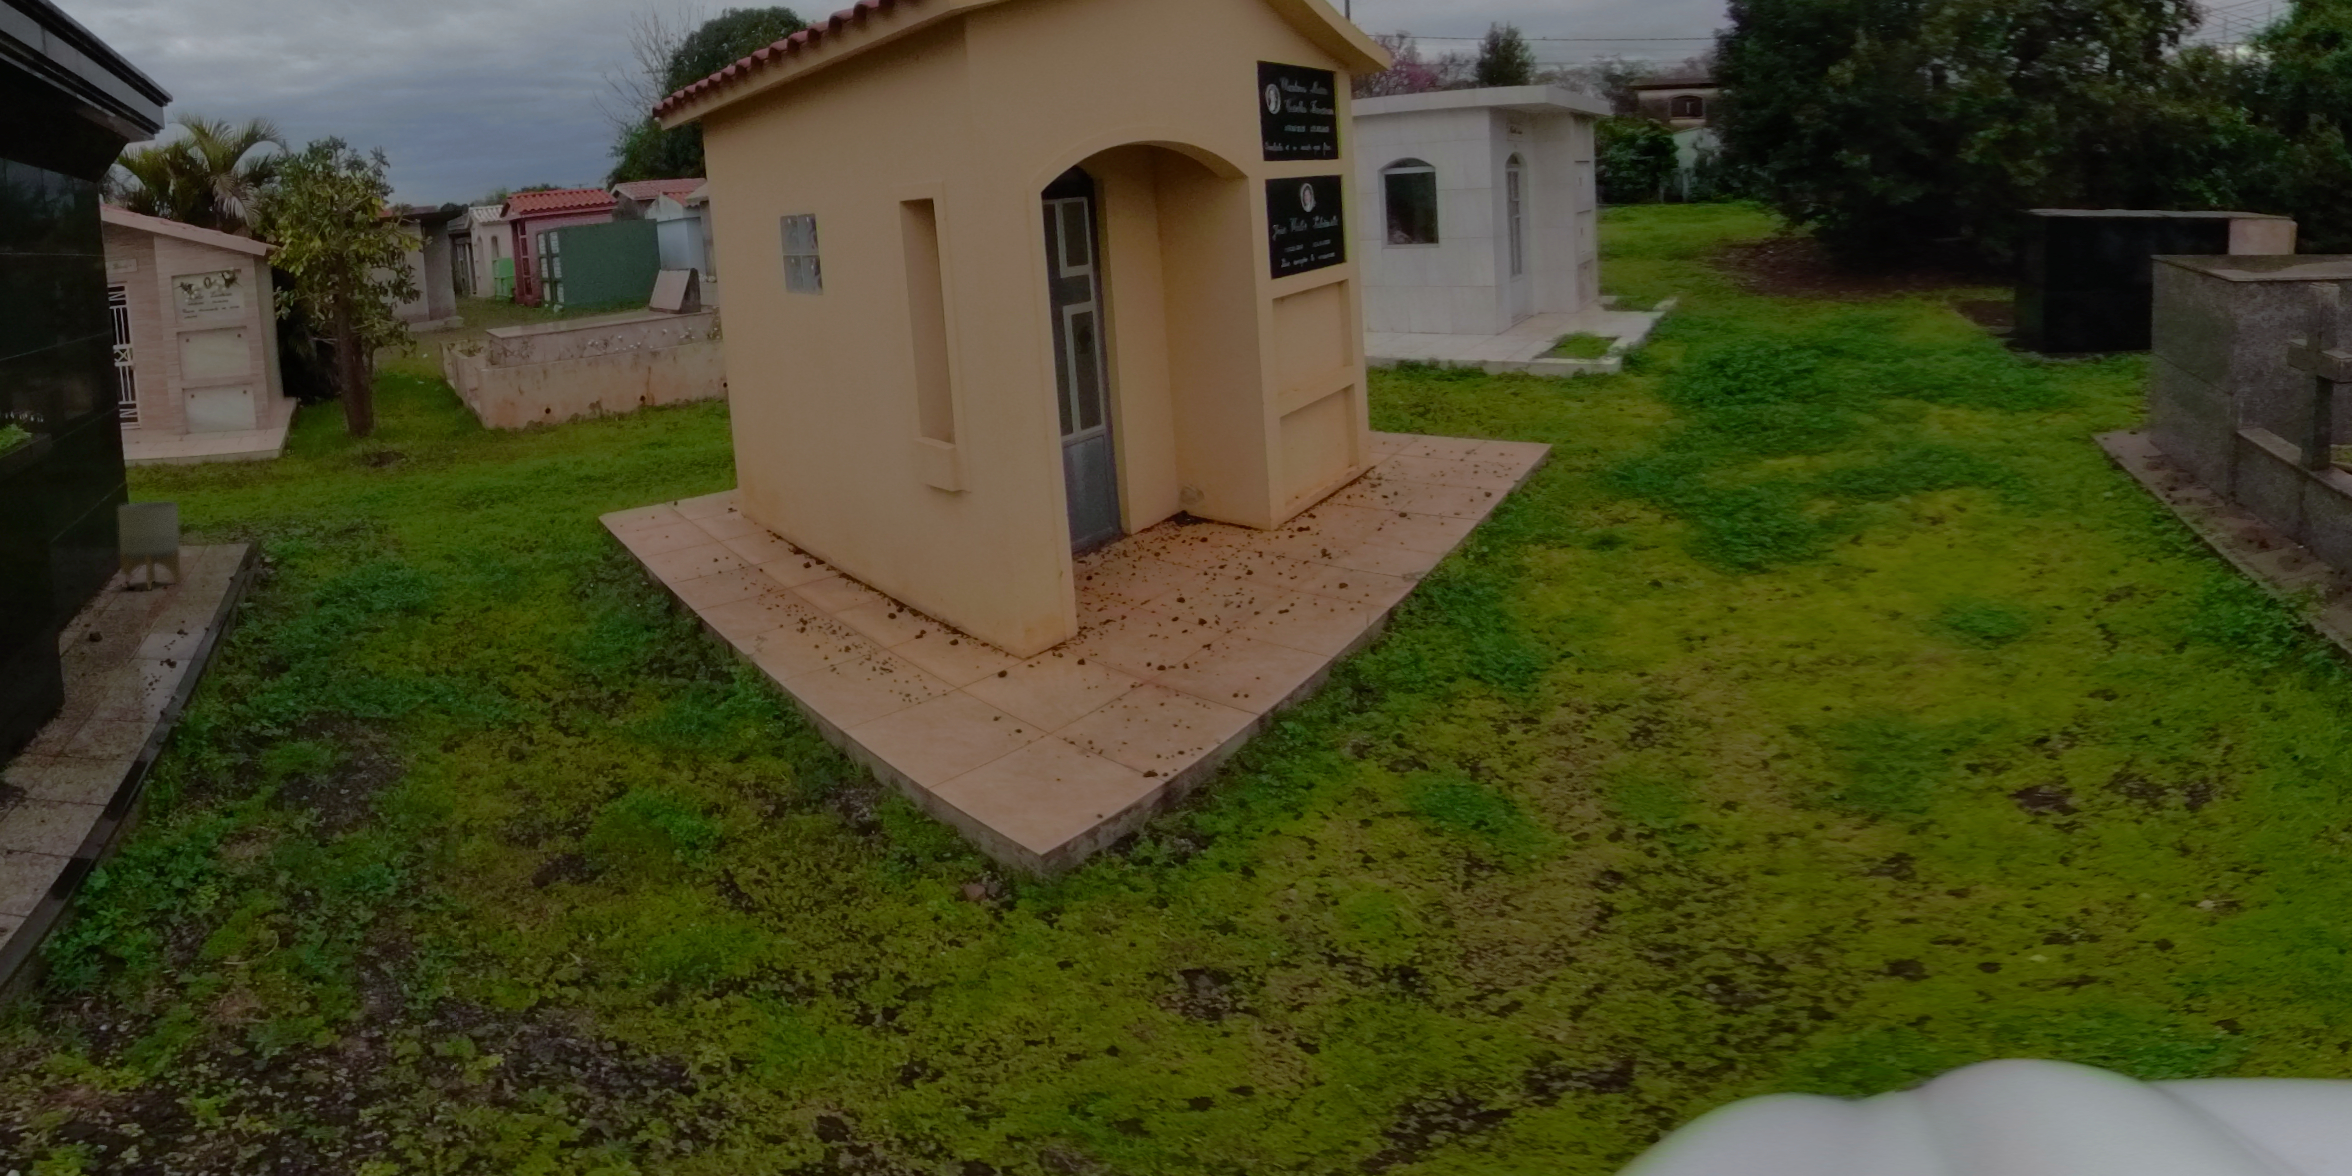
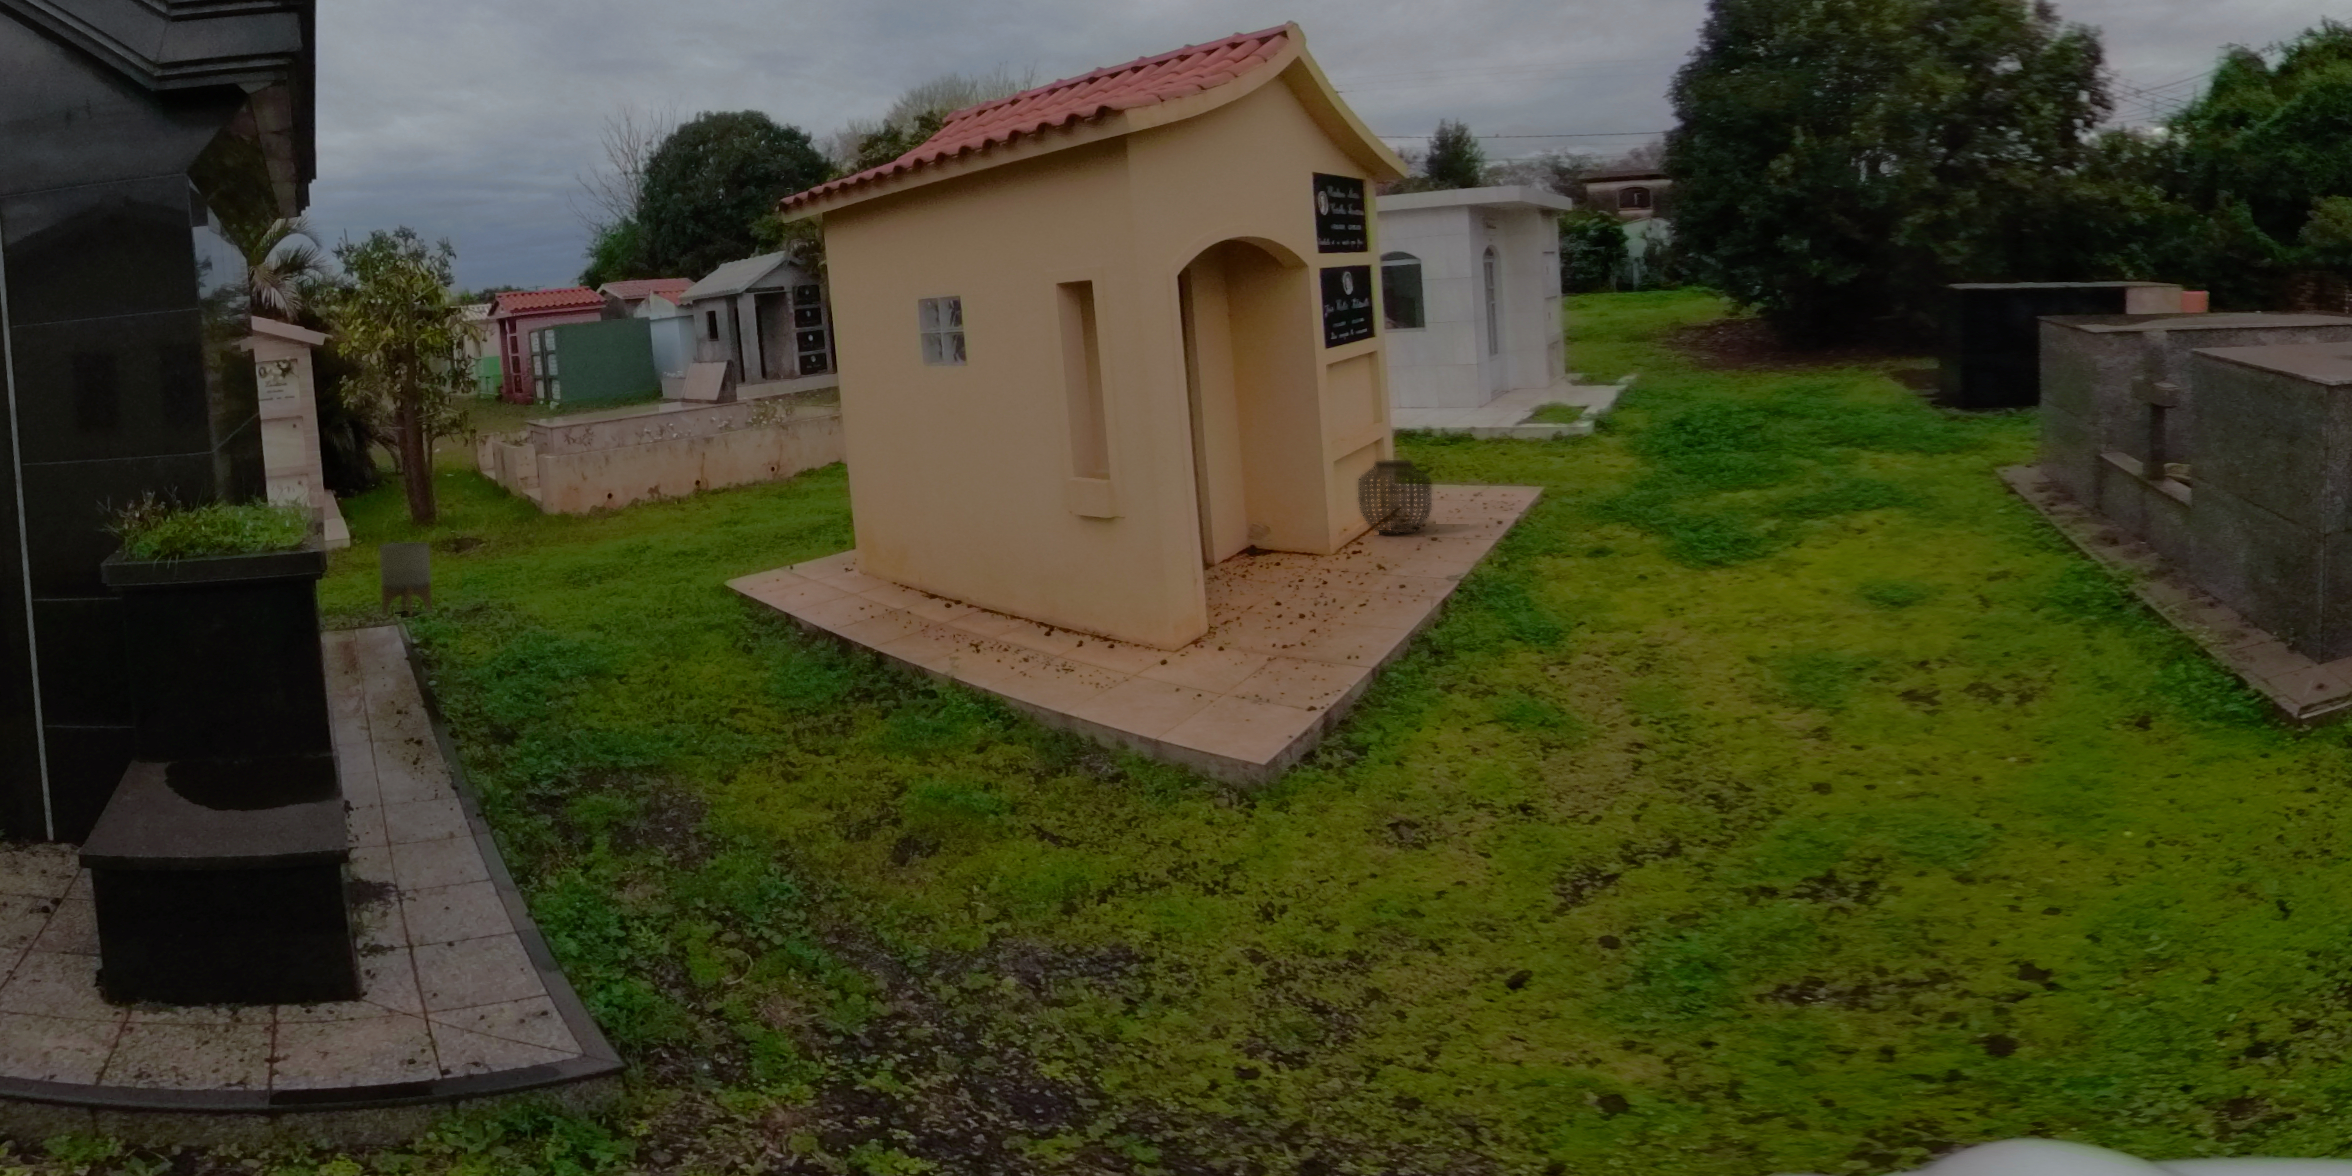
woven basket: none [1303,412,1397,504] -> present [1358,460,1431,534]

